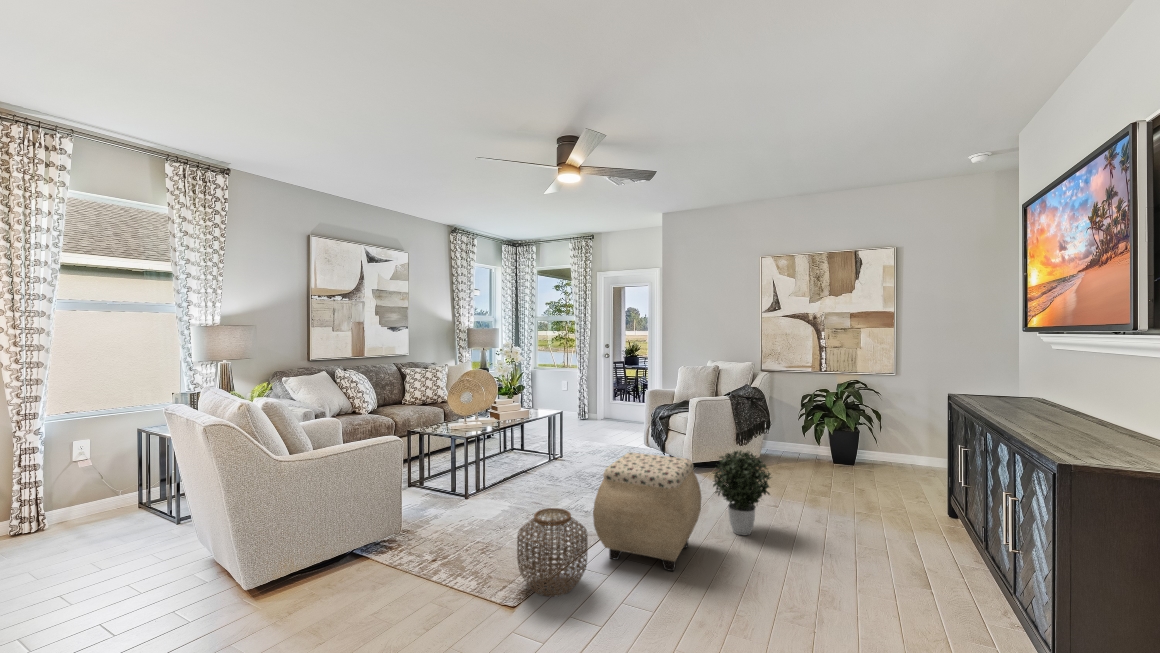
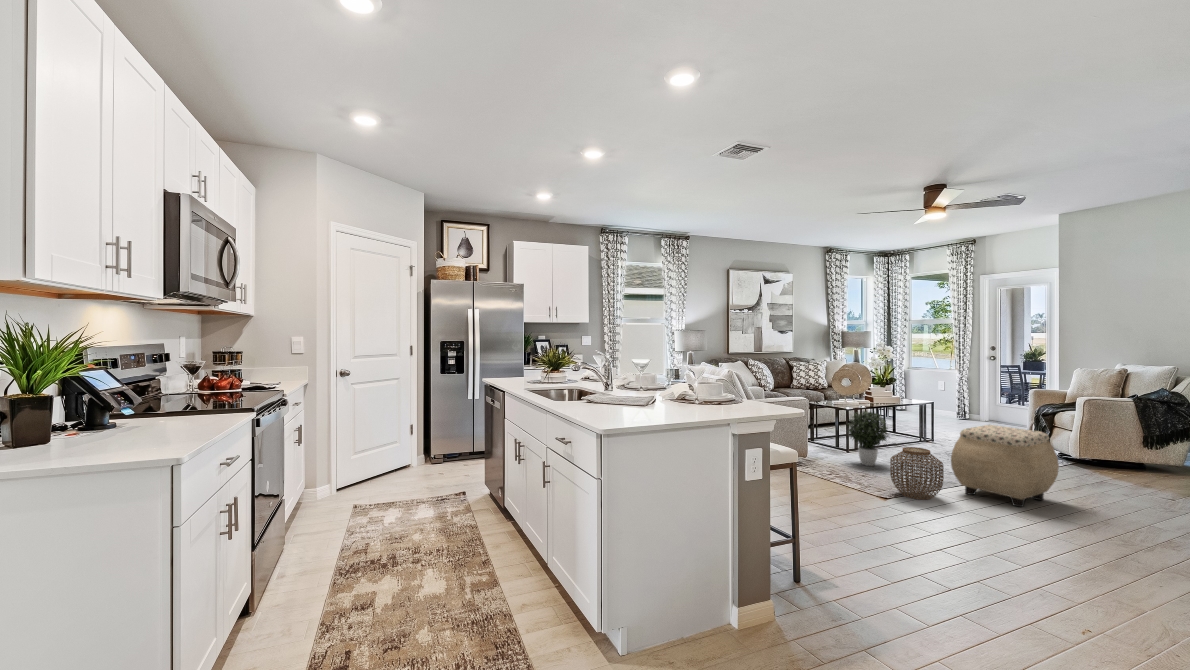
potted plant: present [713,450,771,535] -> present [847,411,889,466]

